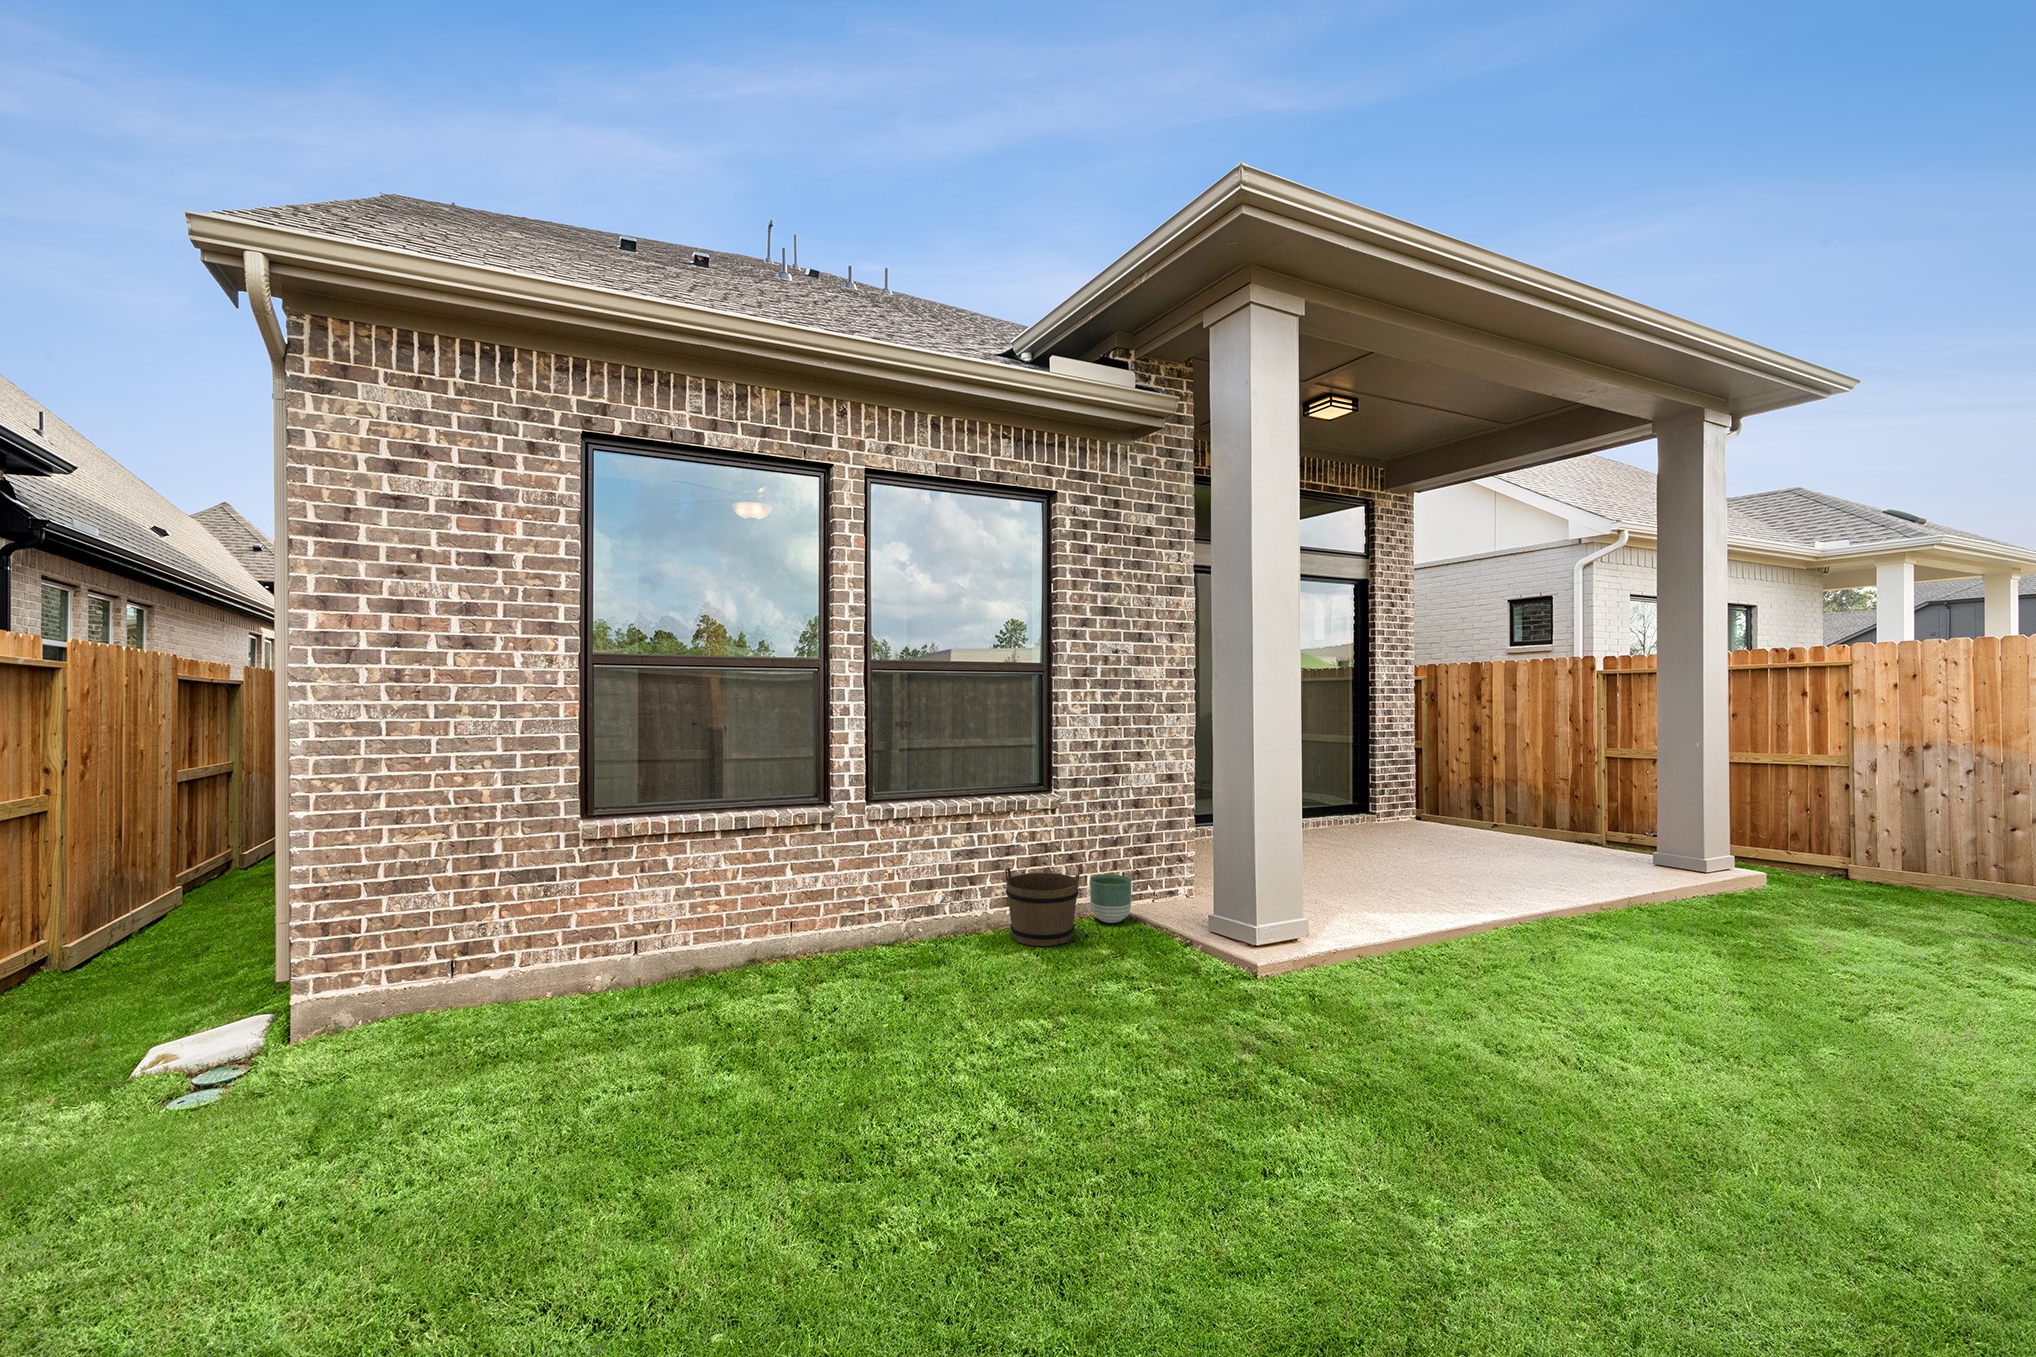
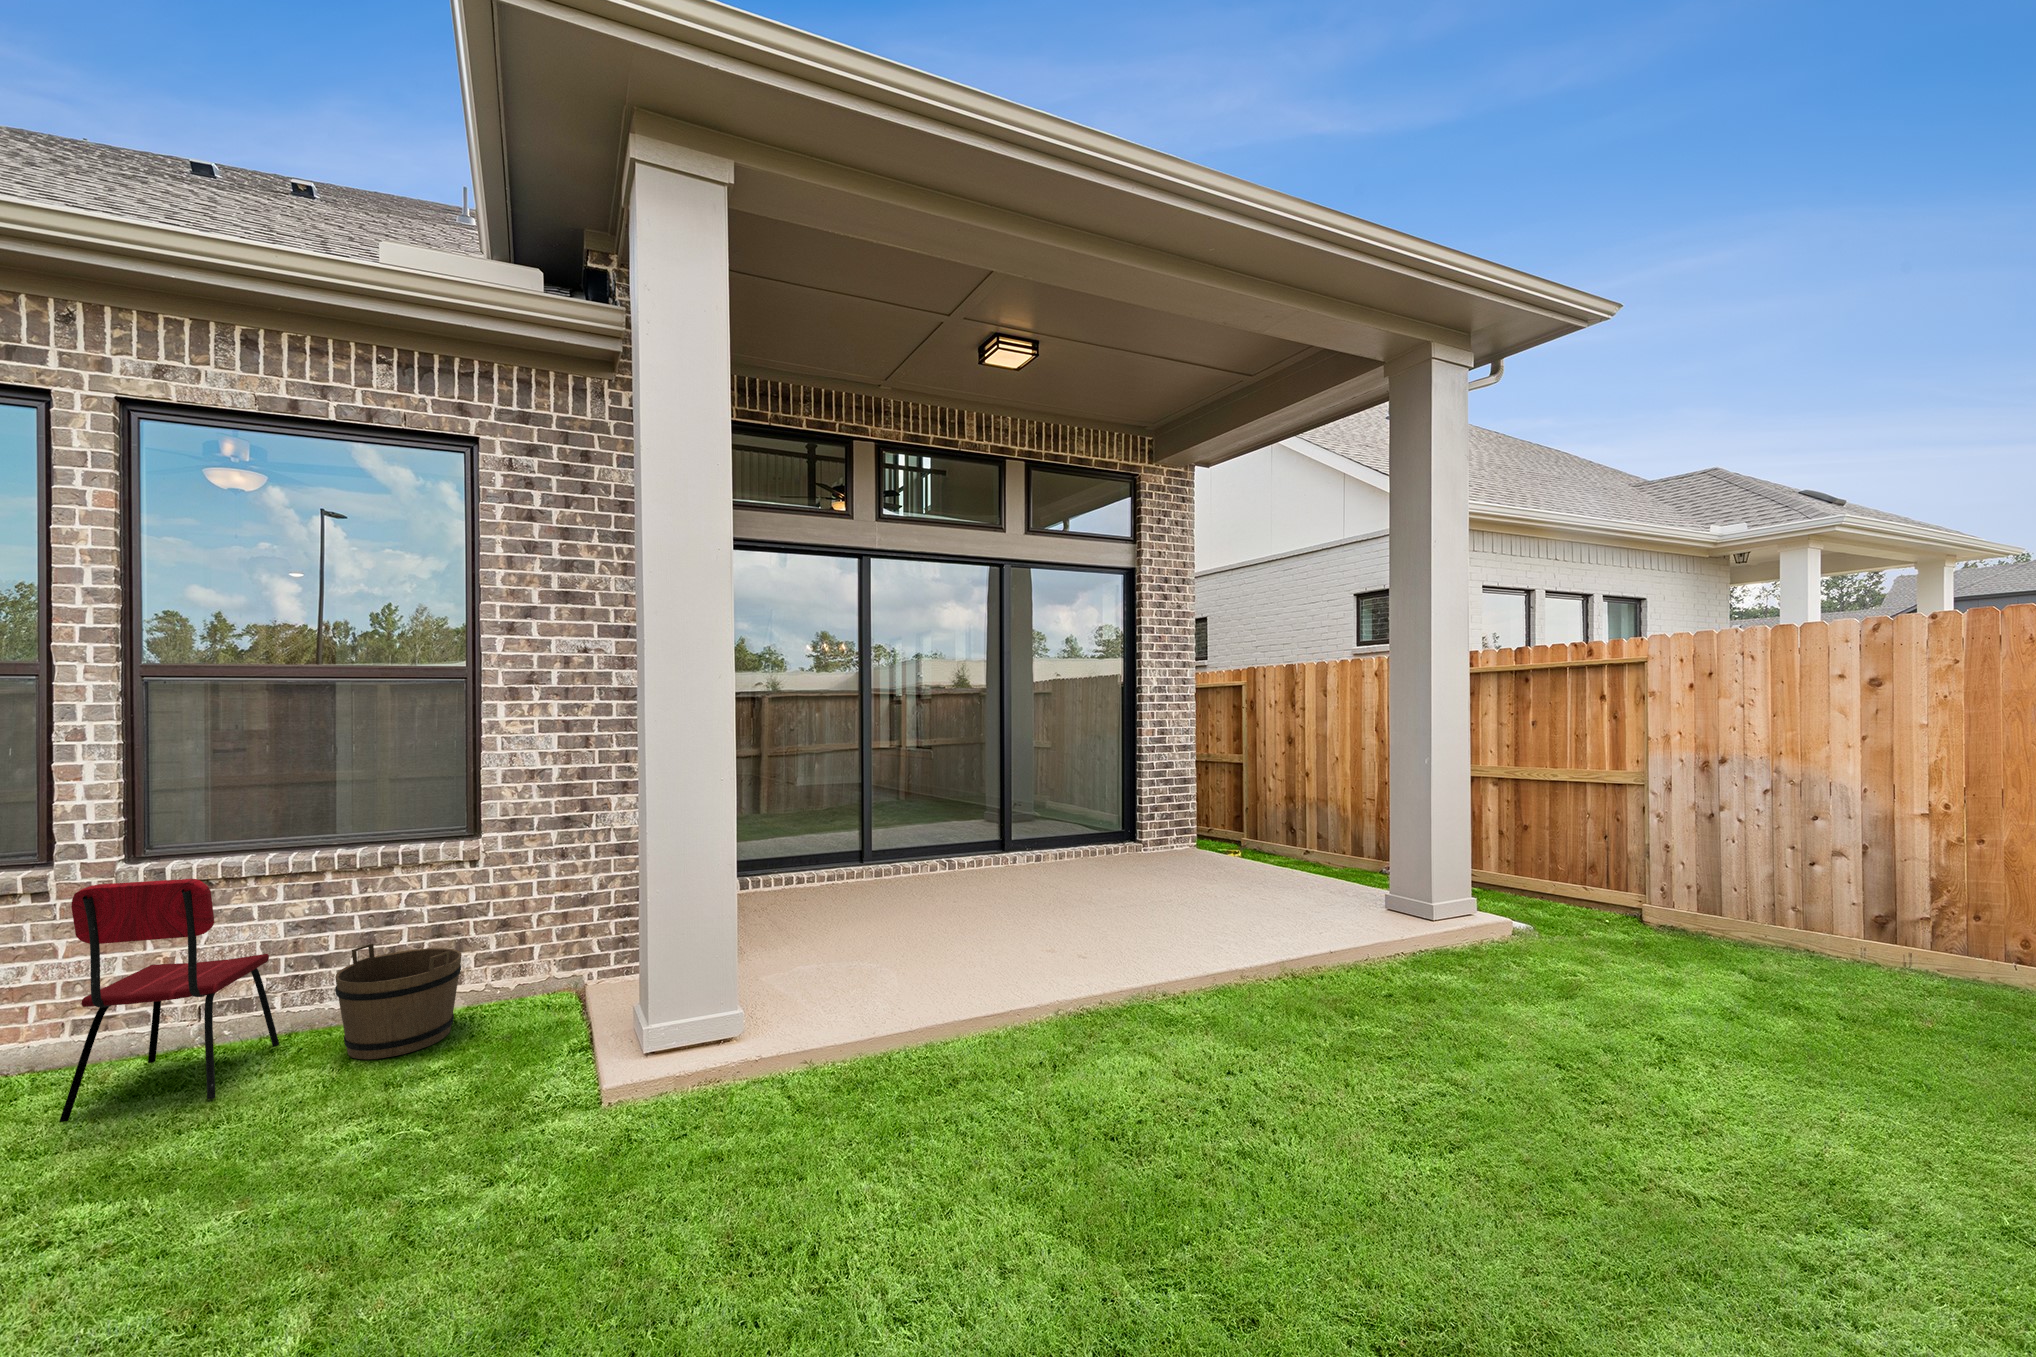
chair: none [886,812,985,976] -> present [59,879,279,1122]
planter: present [1090,874,1132,923] -> none [511,946,575,1015]

